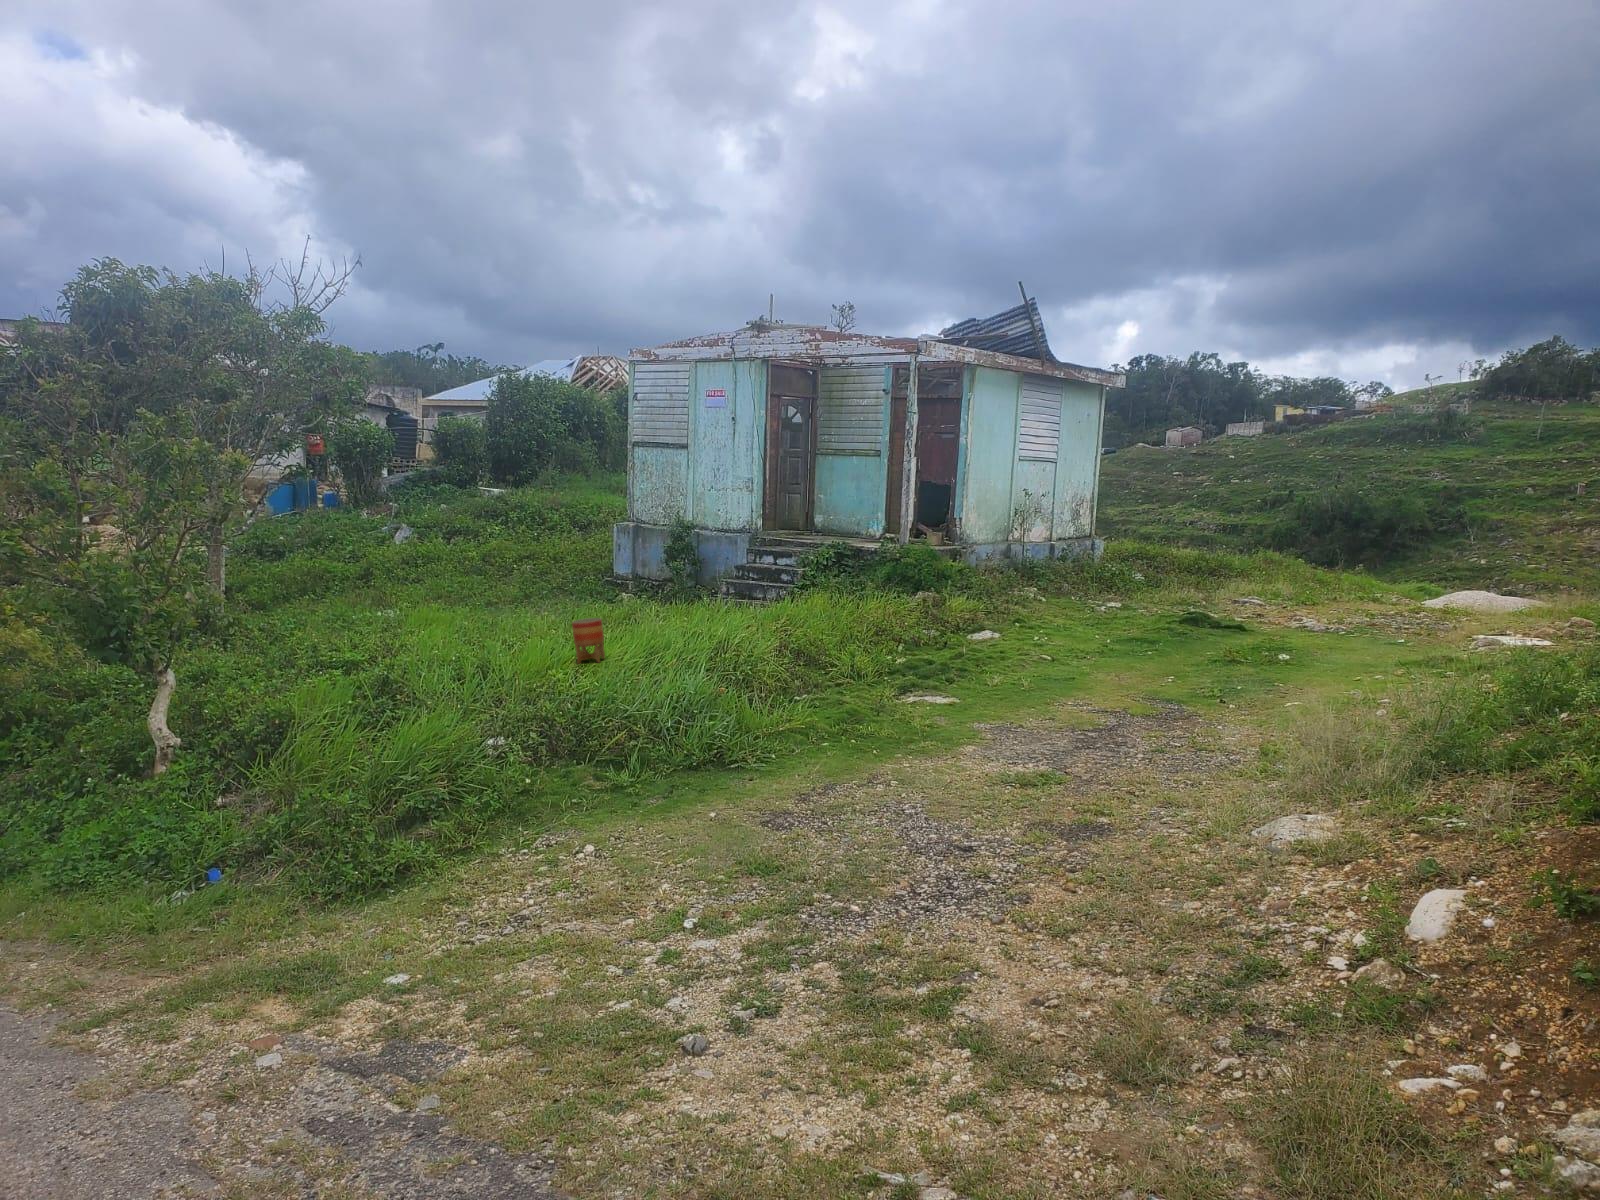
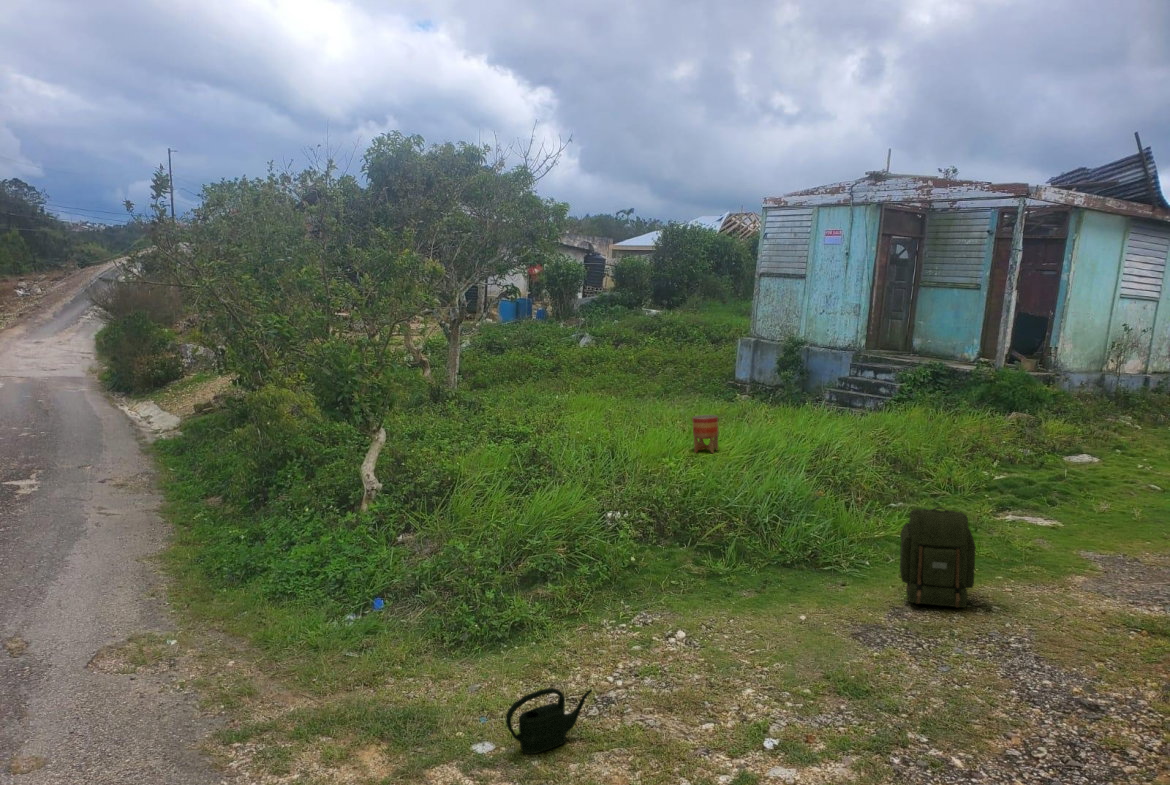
backpack: none [803,688,873,787] -> present [900,507,976,607]
watering can: none [417,904,506,979] -> present [506,688,592,754]

